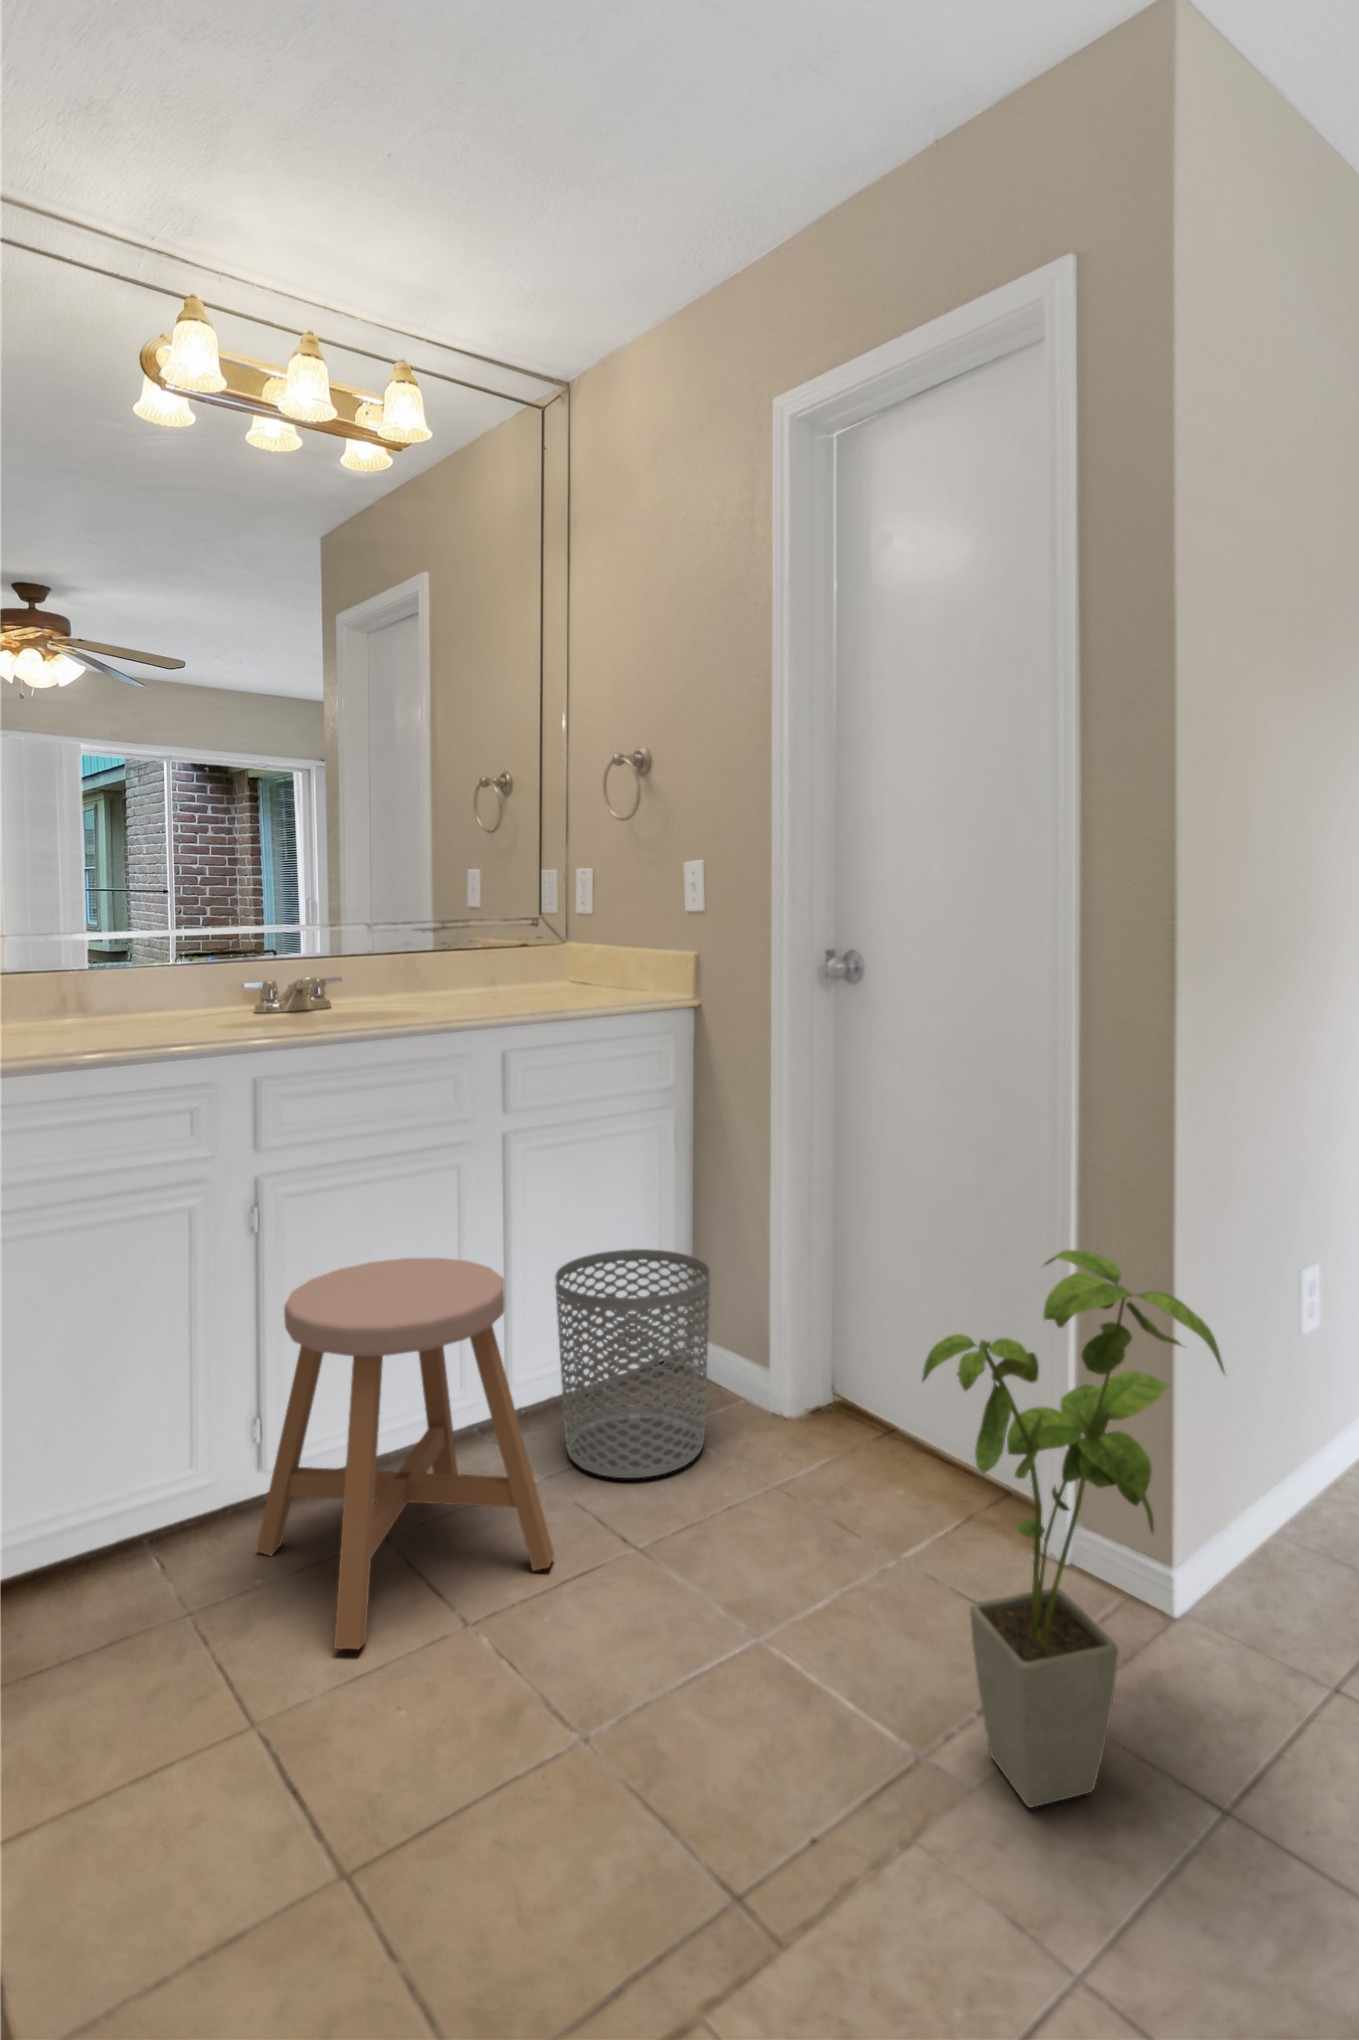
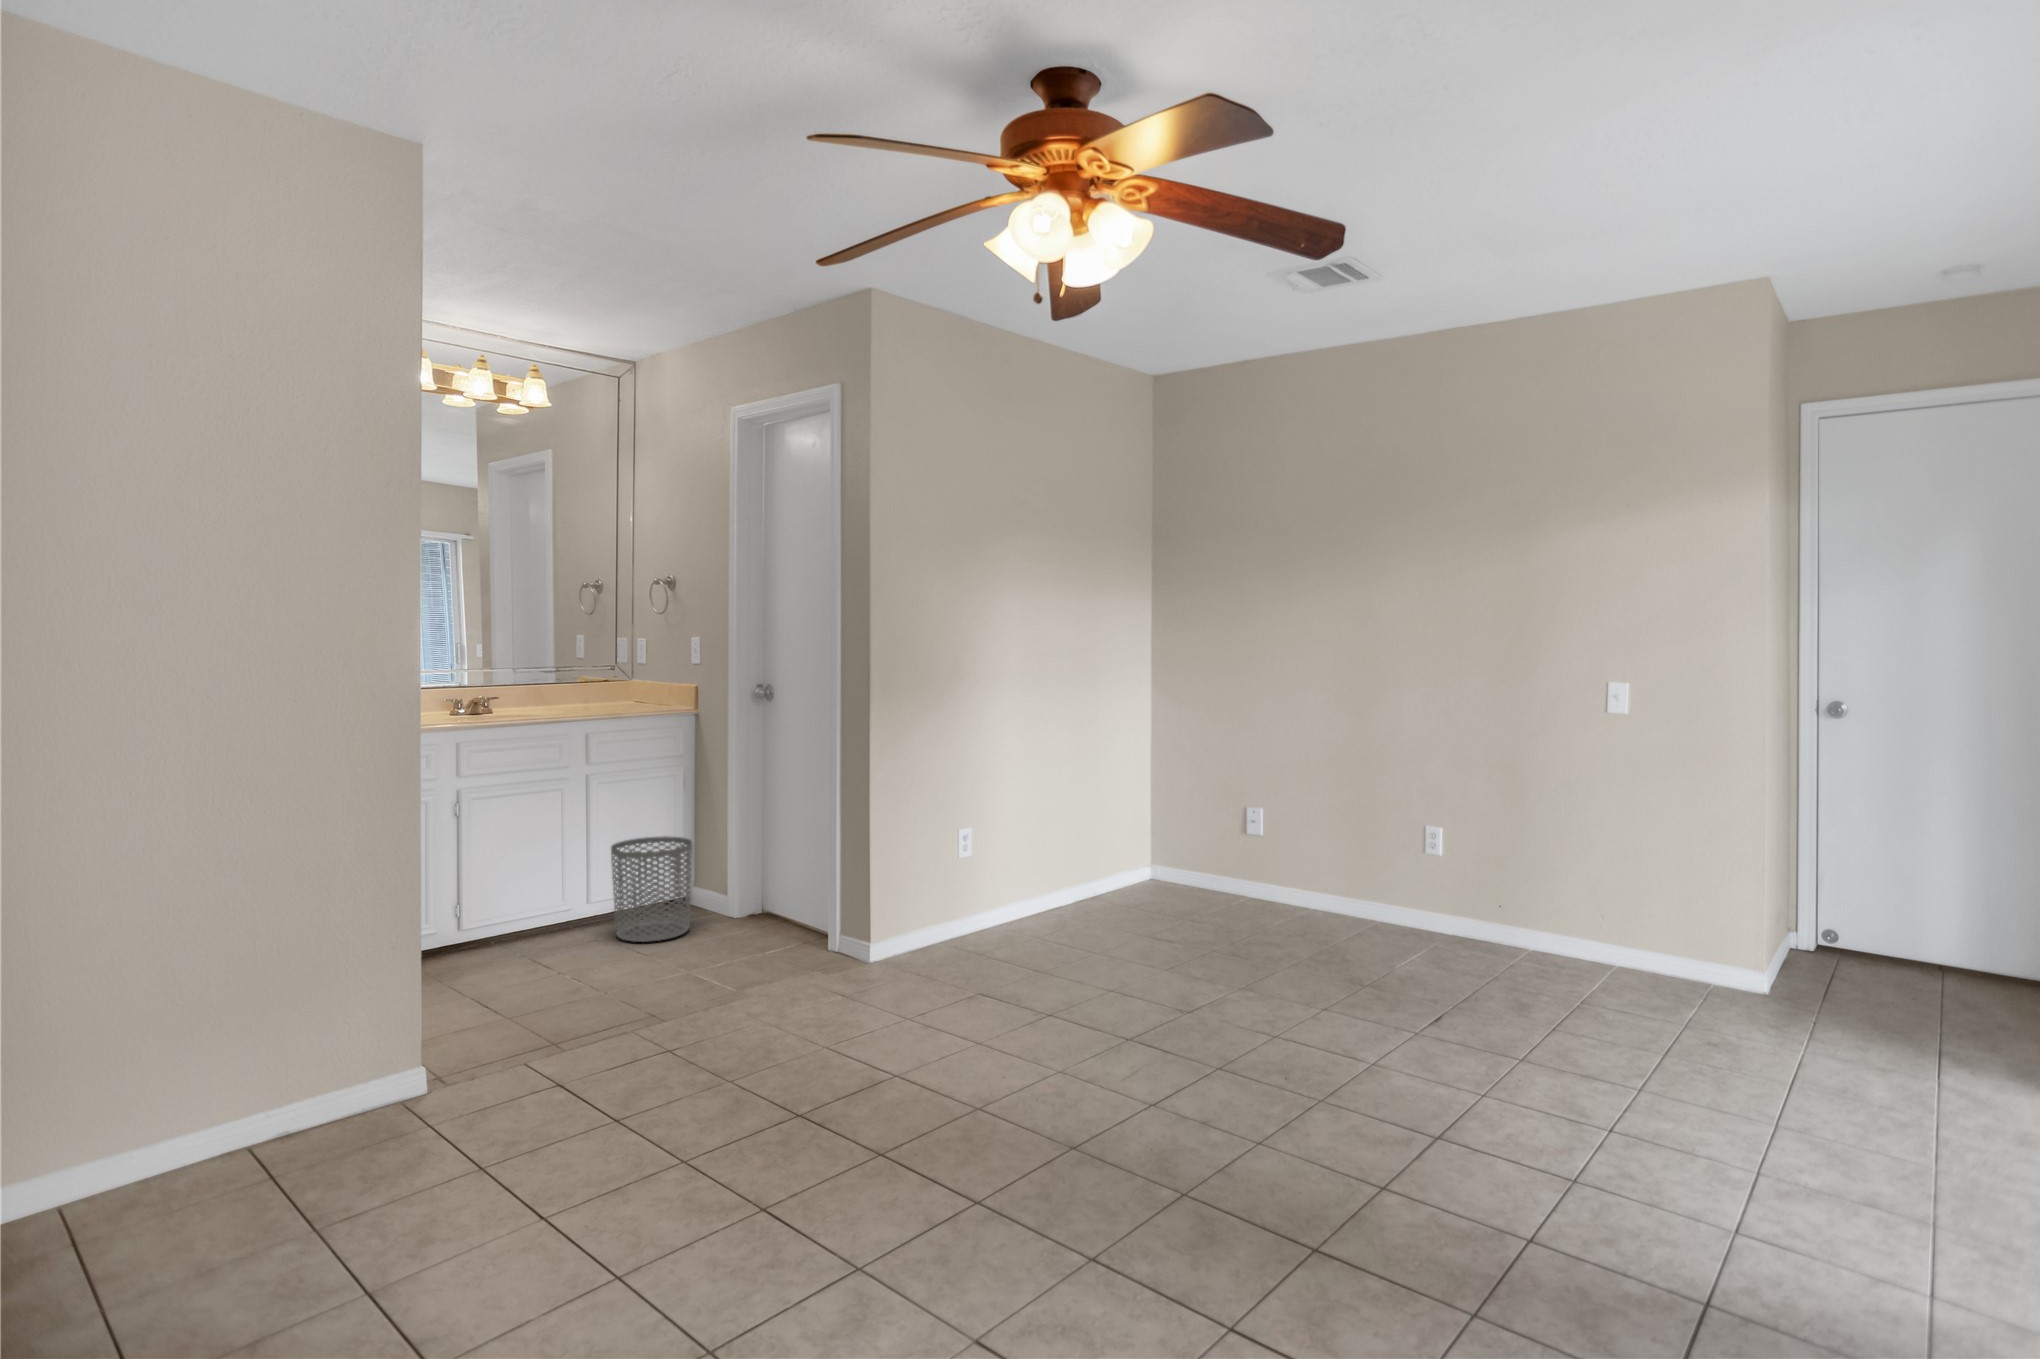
house plant: present [922,1250,1224,1808] -> none [737,801,846,1009]
stool: present [256,1258,554,1649] -> none [454,833,602,989]

